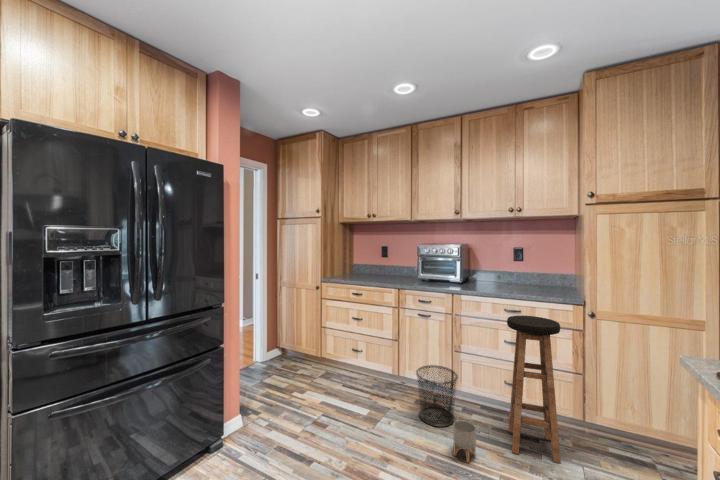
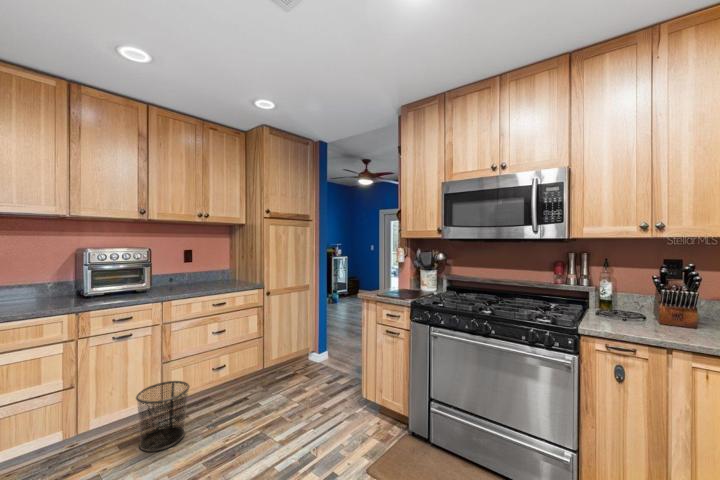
bar stool: present [507,315,561,463] -> none [225,303,271,415]
planter: present [453,420,476,463] -> none [214,409,235,447]

